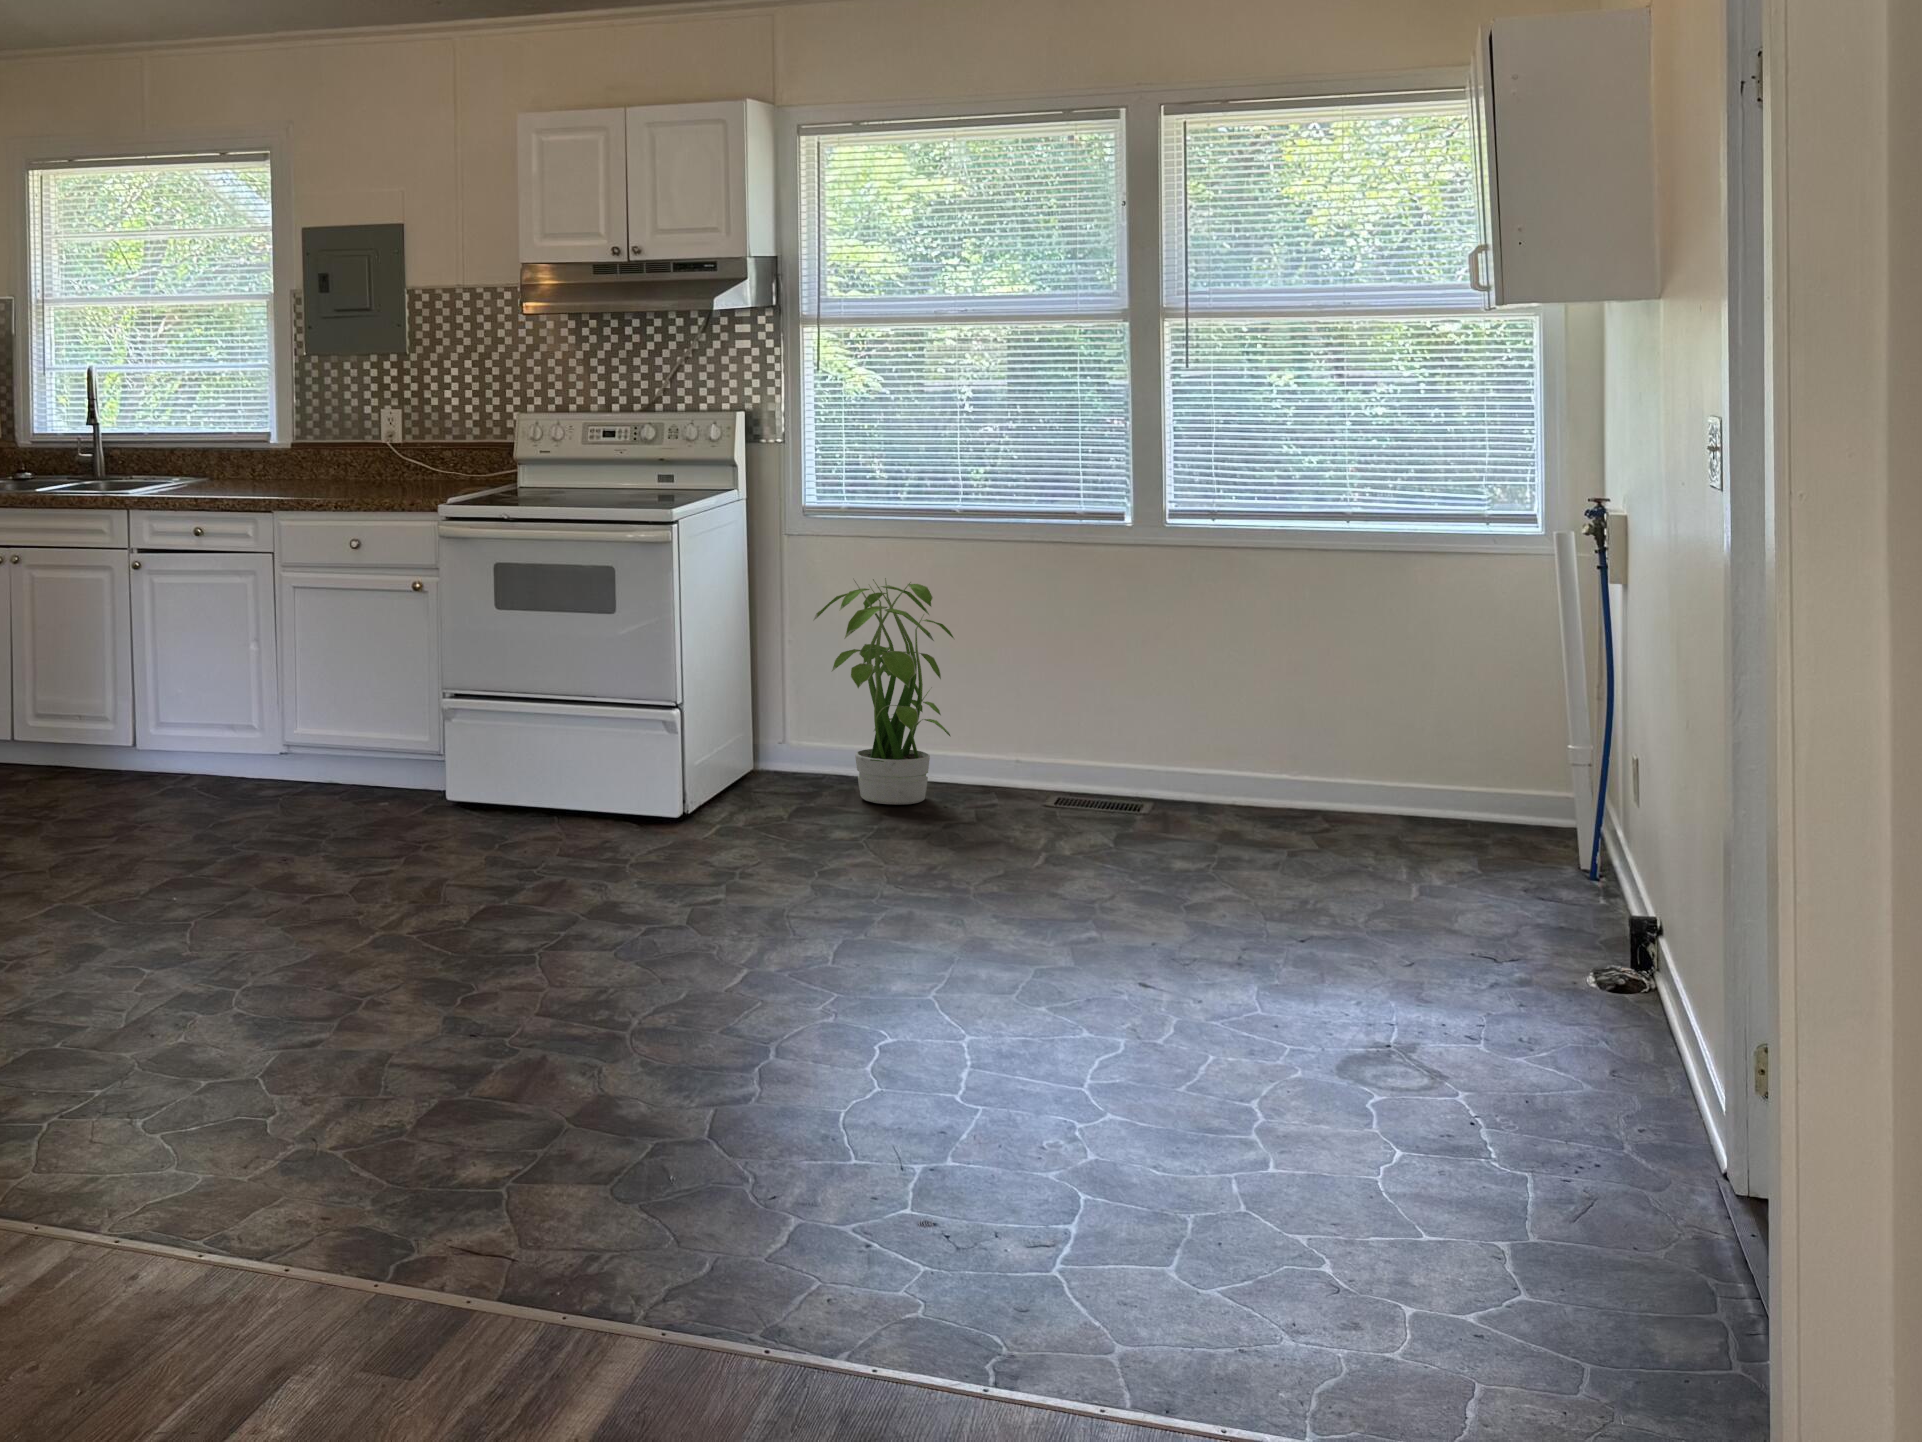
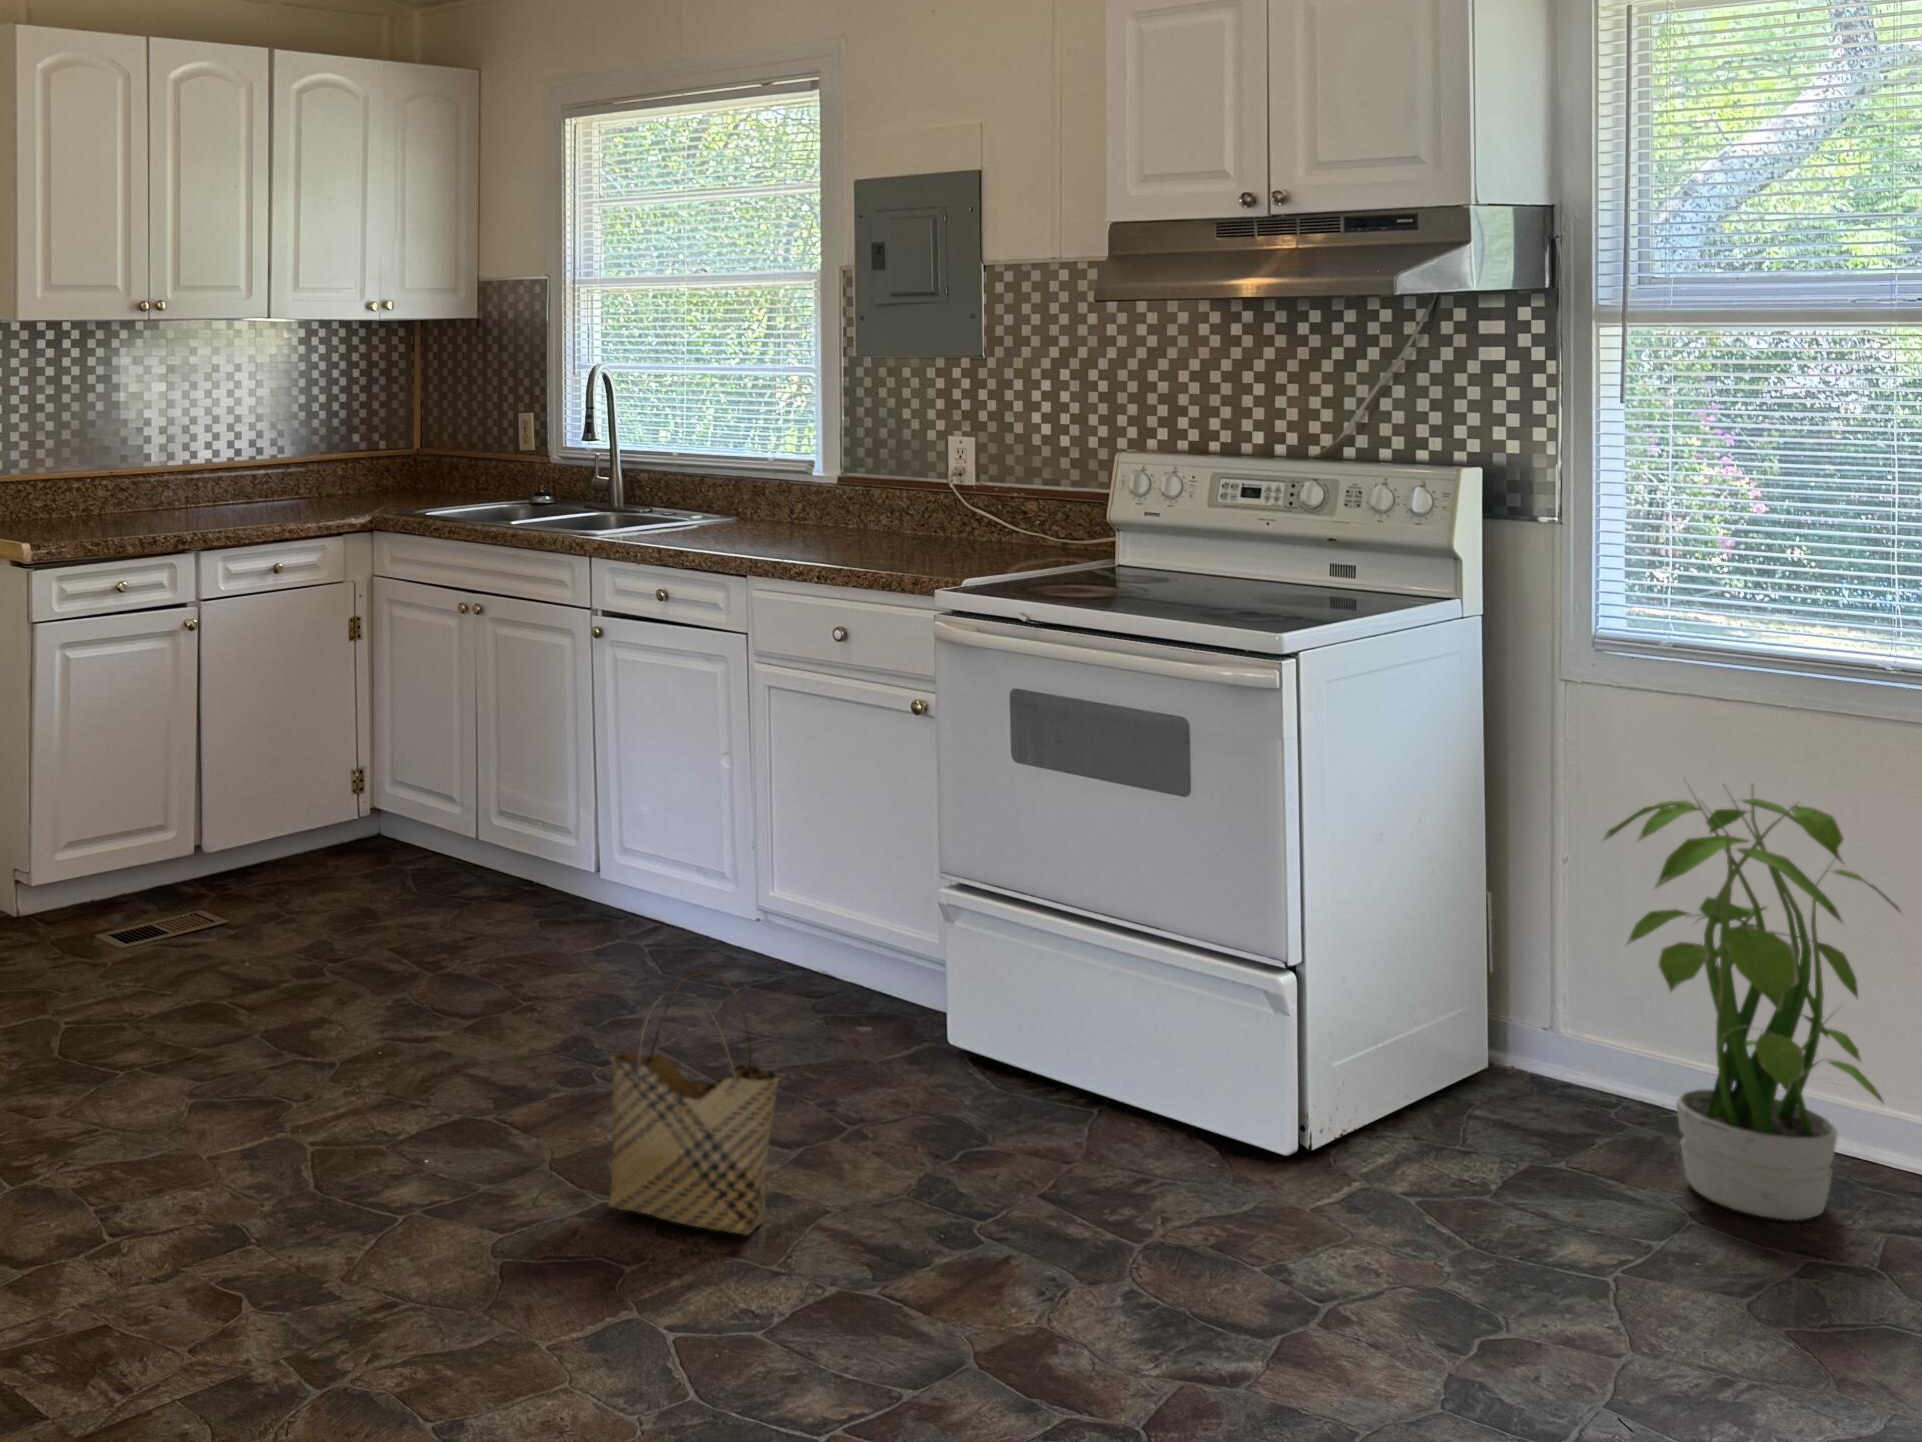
woven basket: none [300,743,408,895] -> present [608,971,779,1234]

